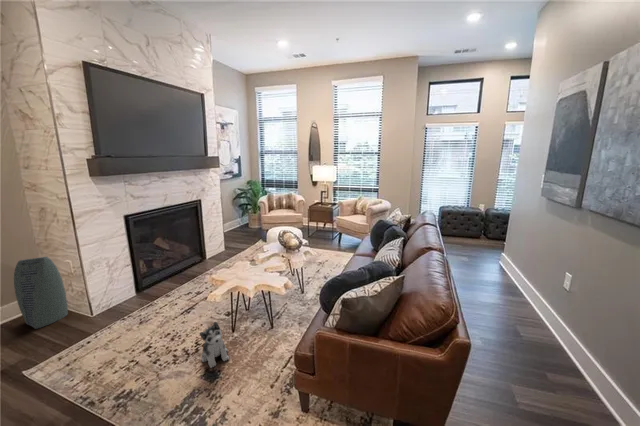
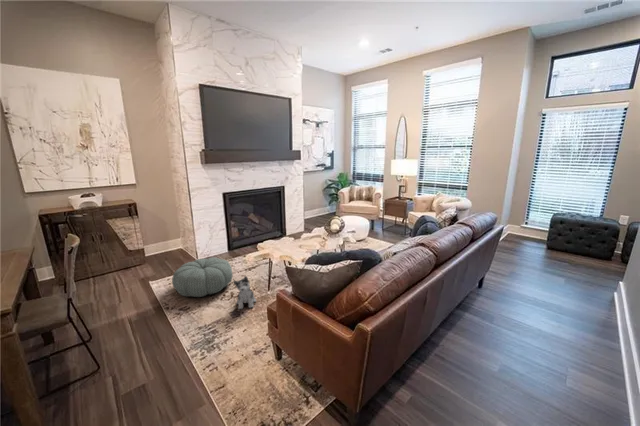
air purifier: present [14,257,68,329] -> none [162,216,187,261]
pouf: none [81,307,177,376] -> present [172,258,233,297]

